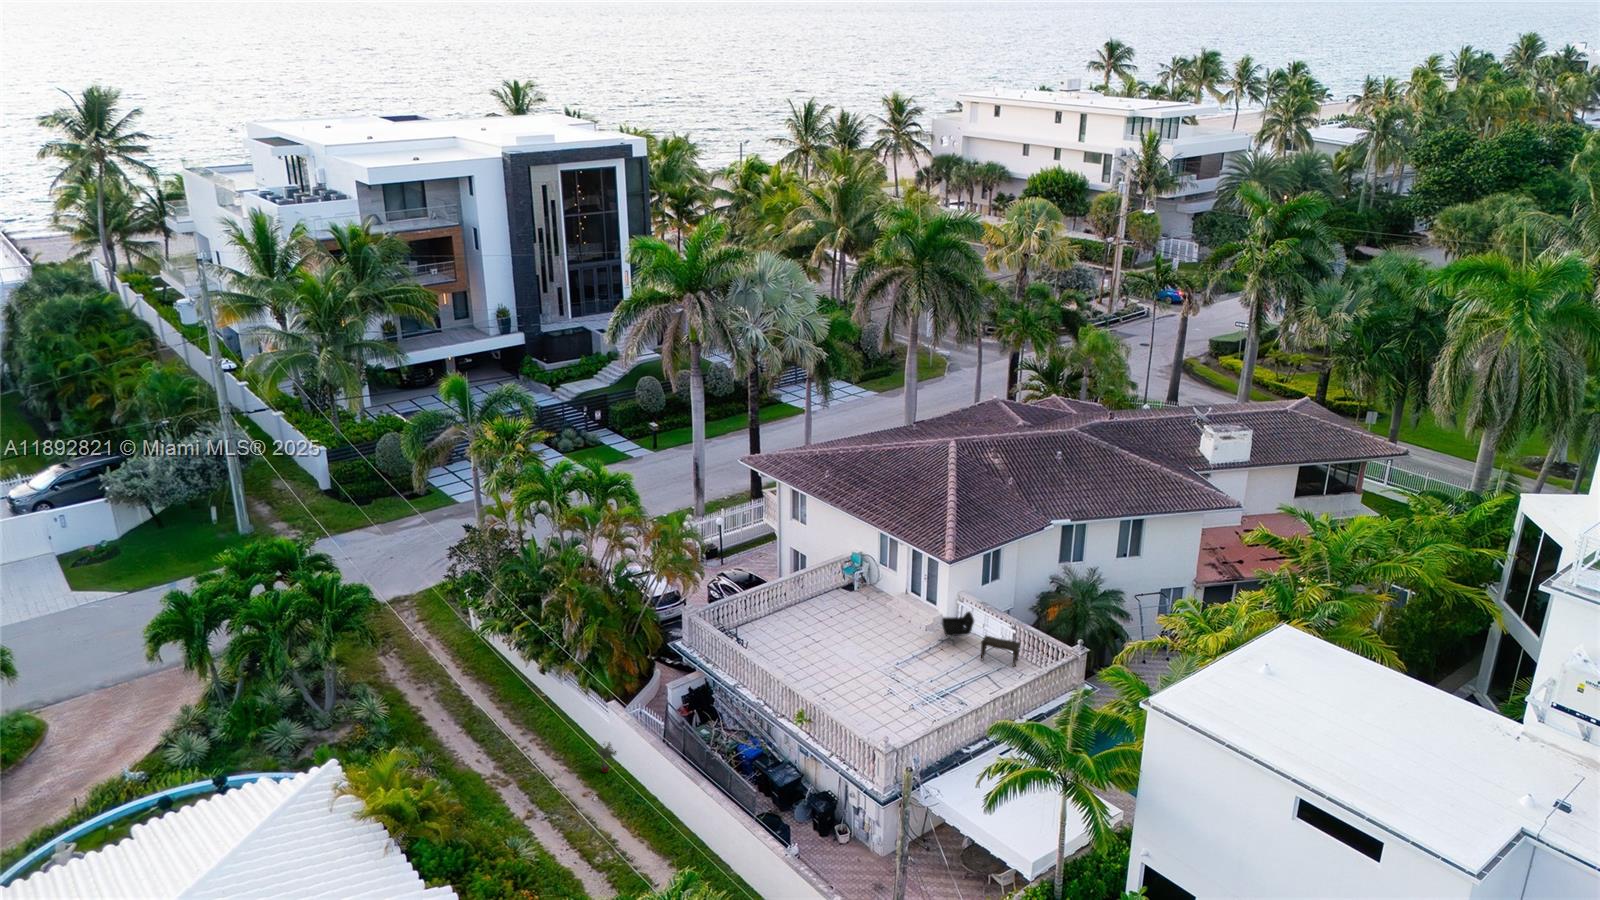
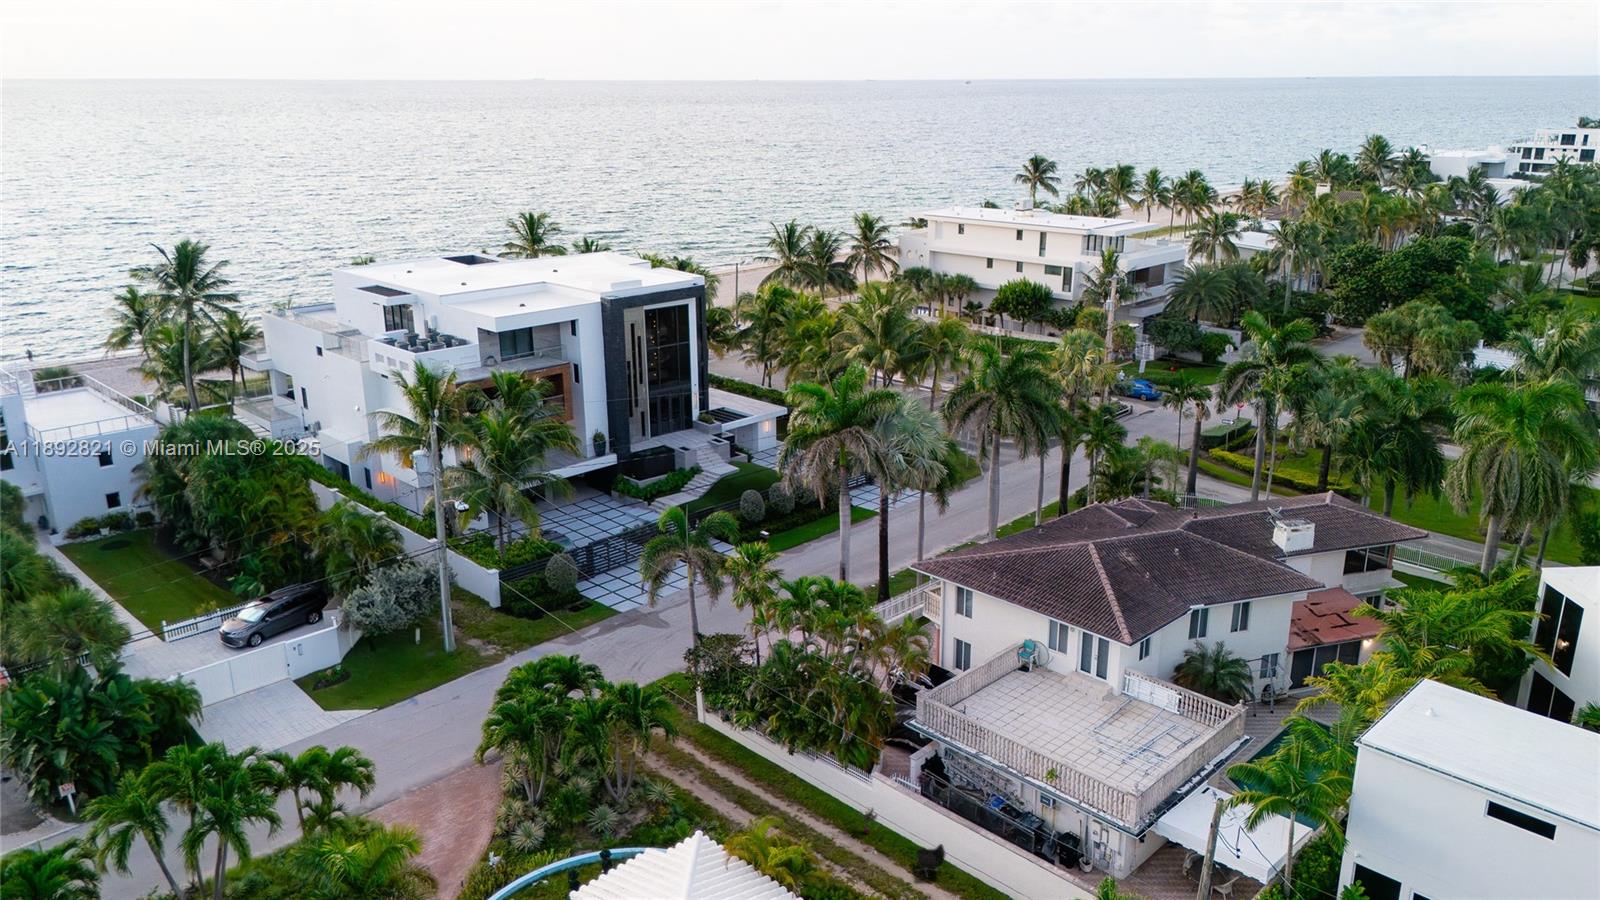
lounge chair: present [942,612,974,645] -> present [917,844,945,871]
bench: present [981,636,1021,667] -> none [1158,701,1191,725]

